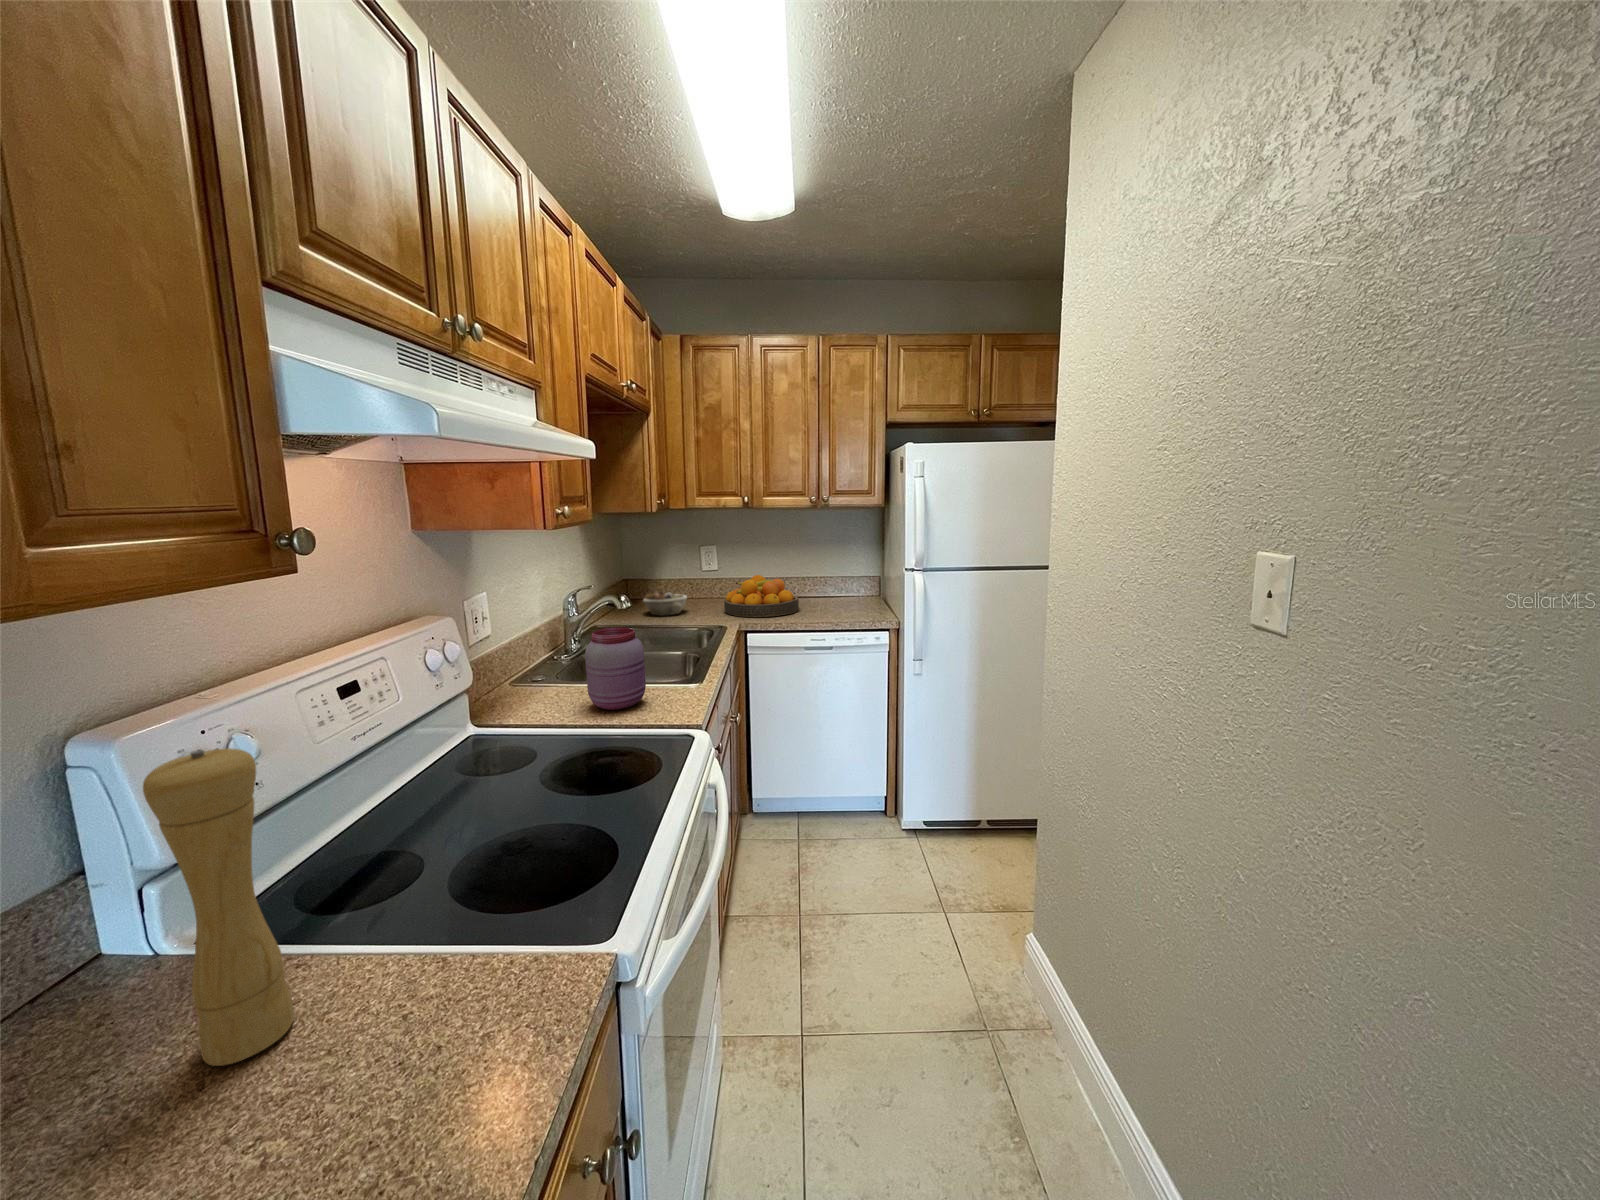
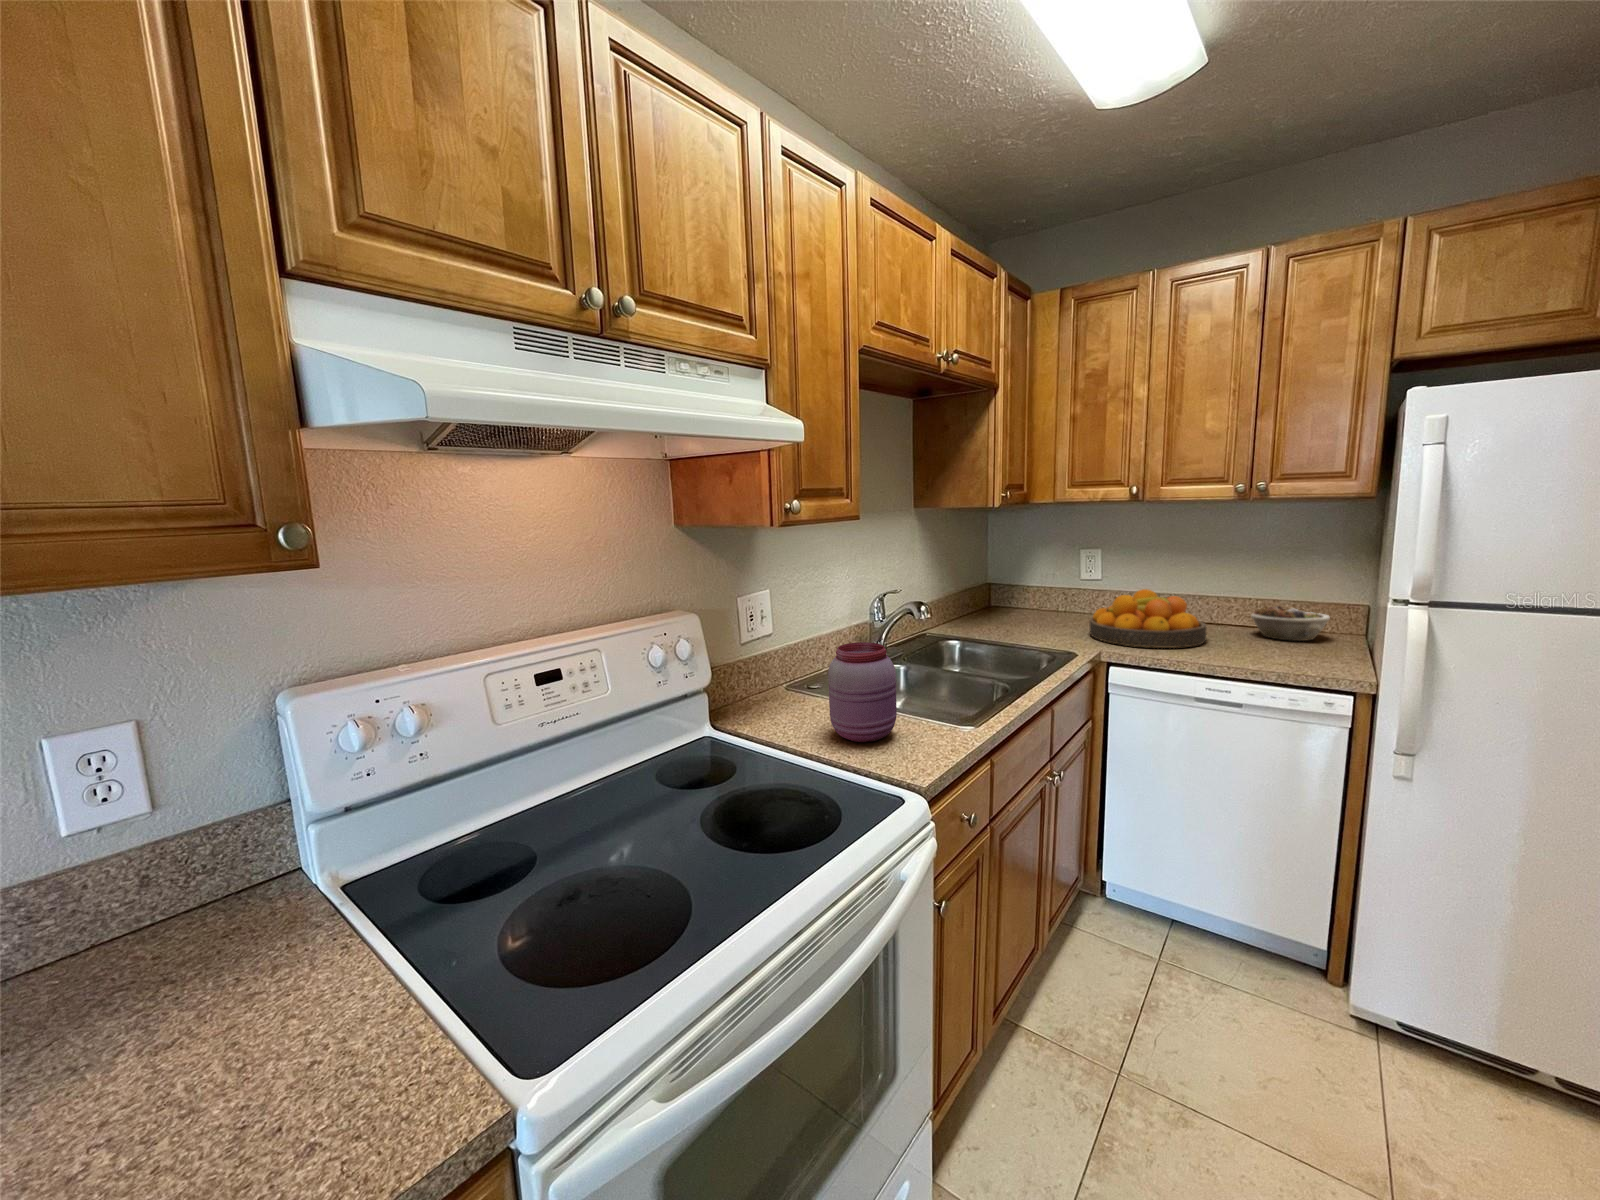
succulent planter: present [643,592,687,616] -> present [1251,606,1330,641]
pepper mill: present [143,748,294,1066] -> none [82,738,253,1057]

